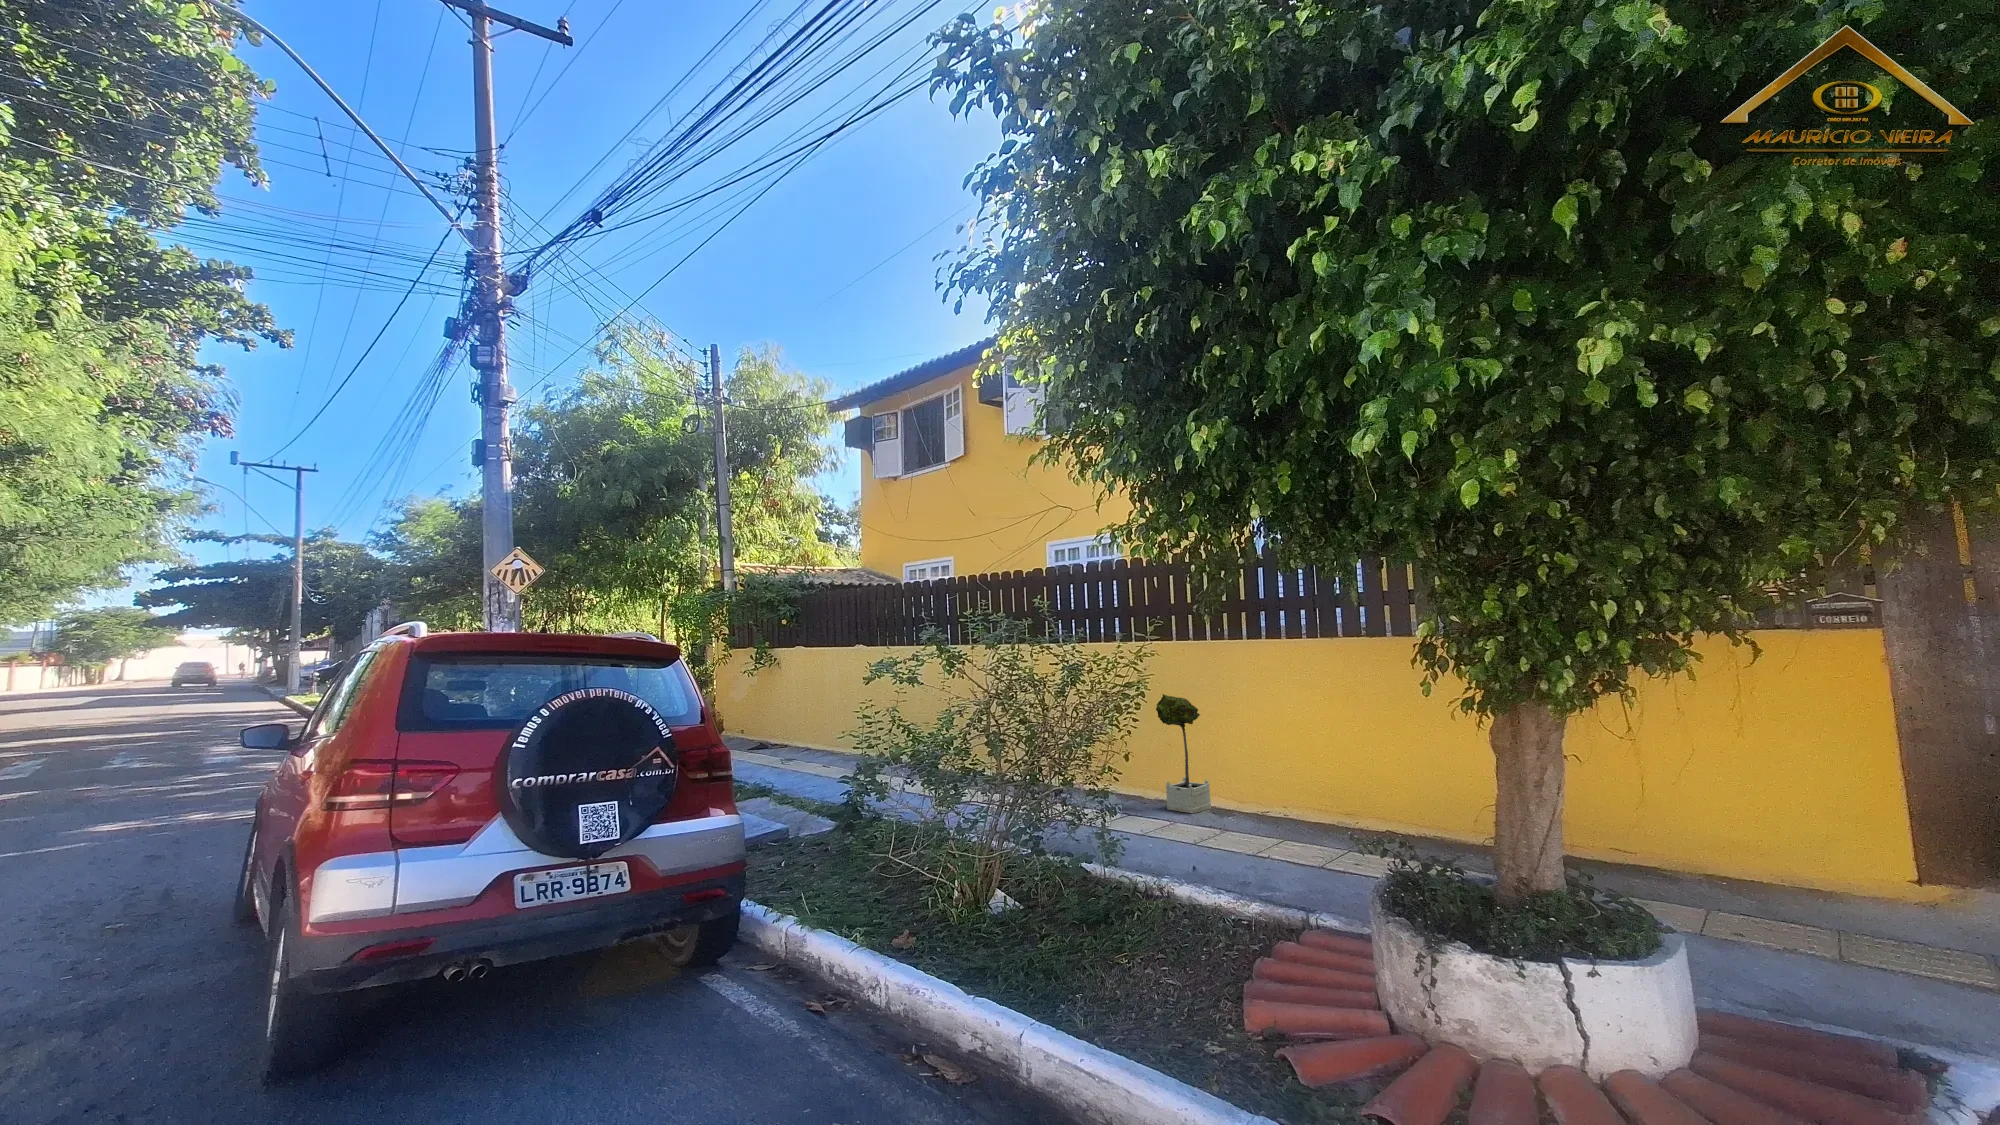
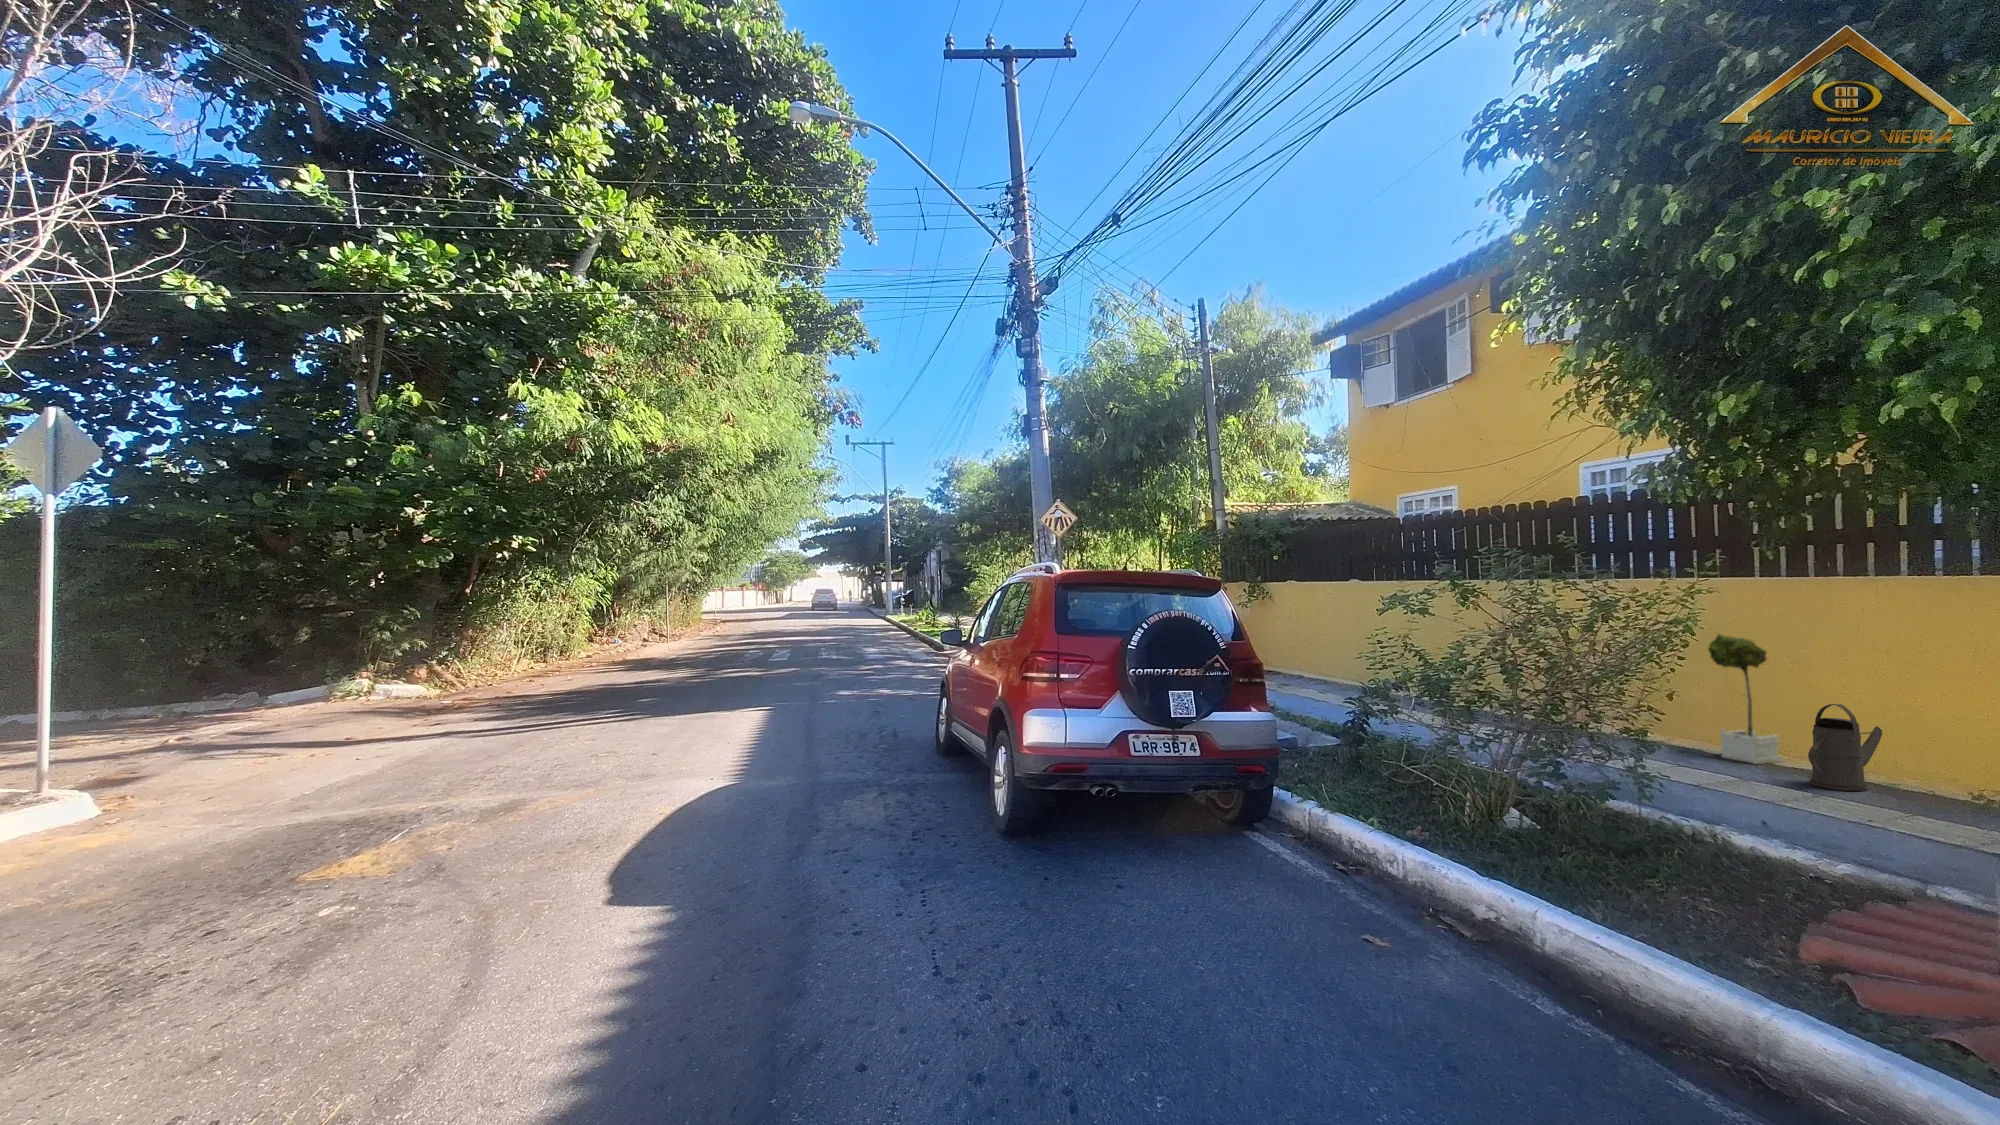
watering can: none [1230,755,1282,833] -> present [1808,704,1882,791]

